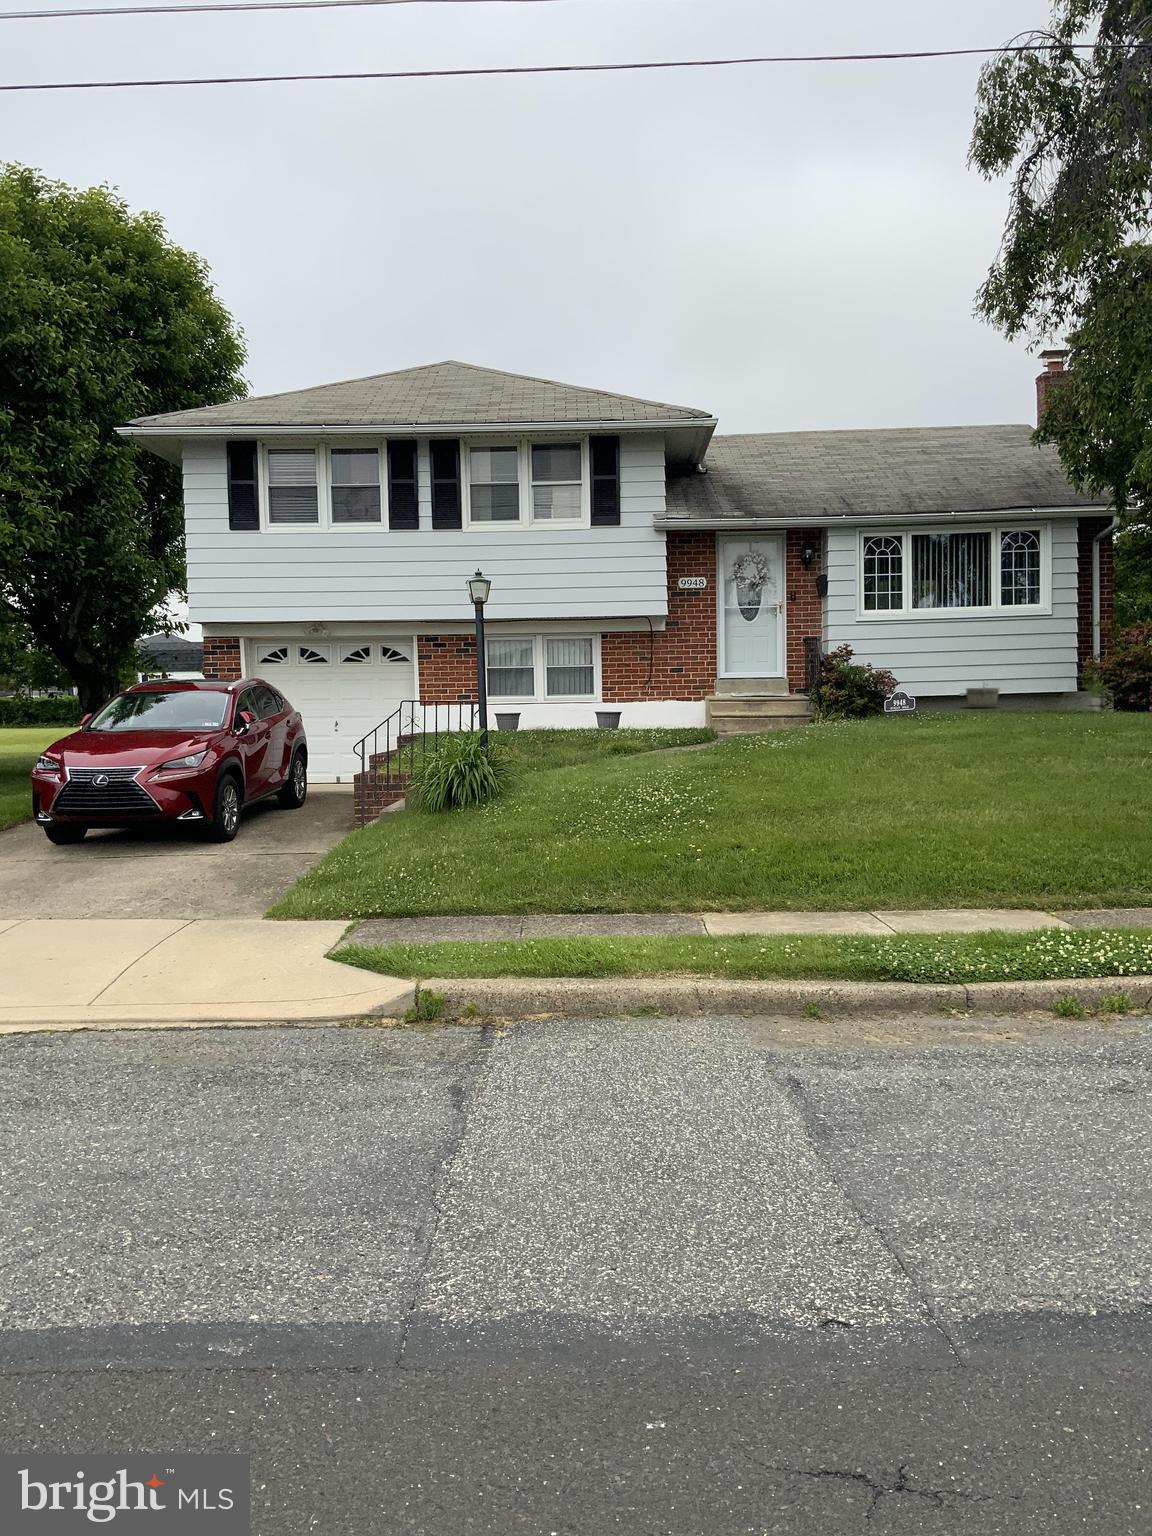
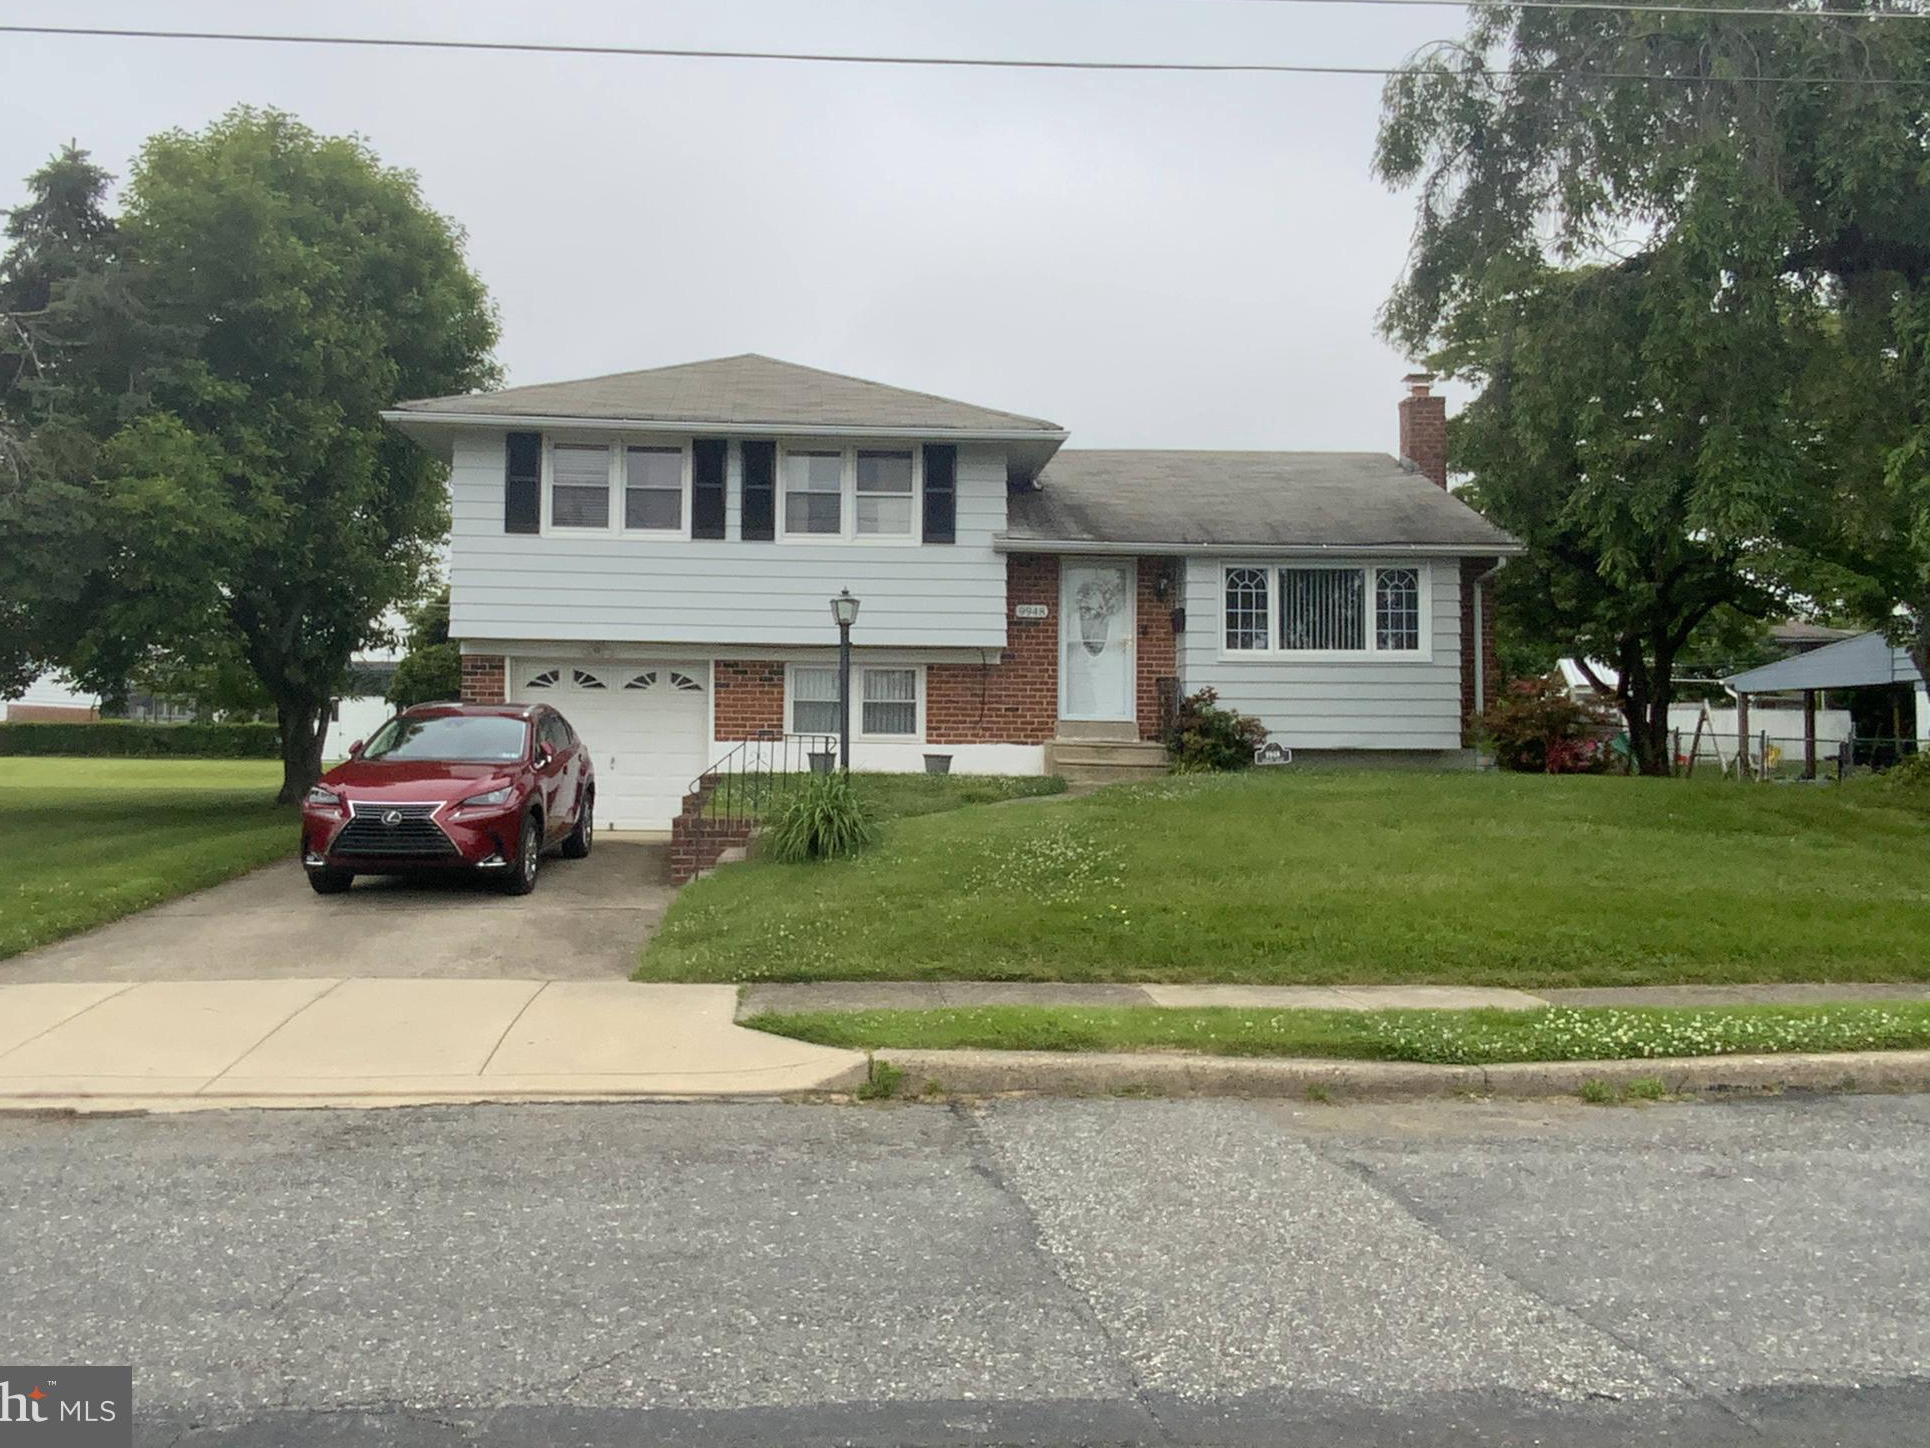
wooden bucket: present [966,684,999,708] -> none [1341,734,1379,764]

